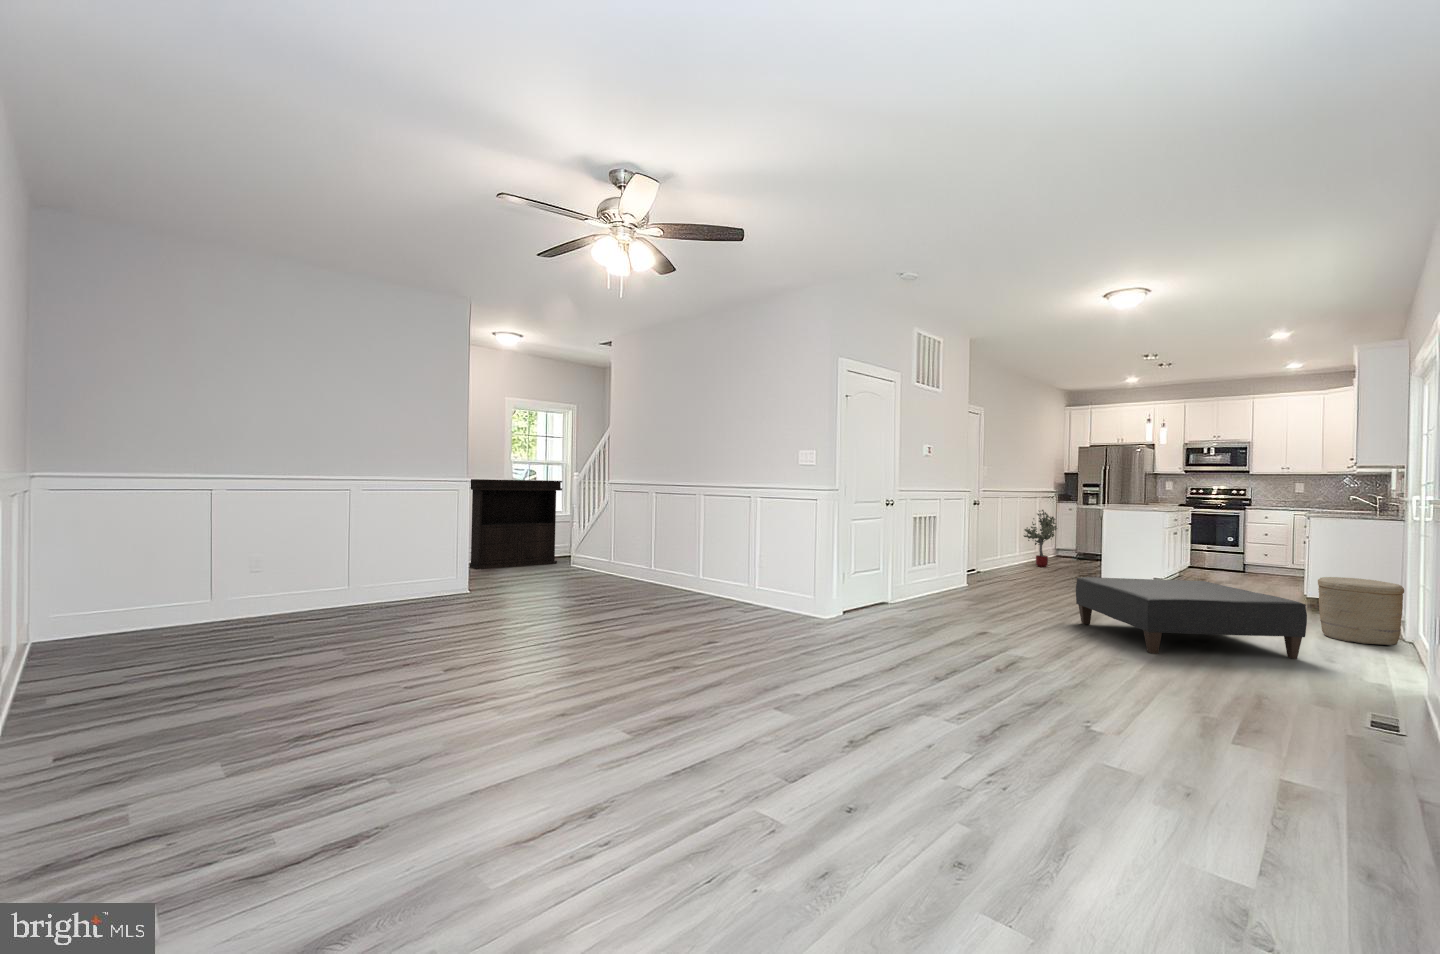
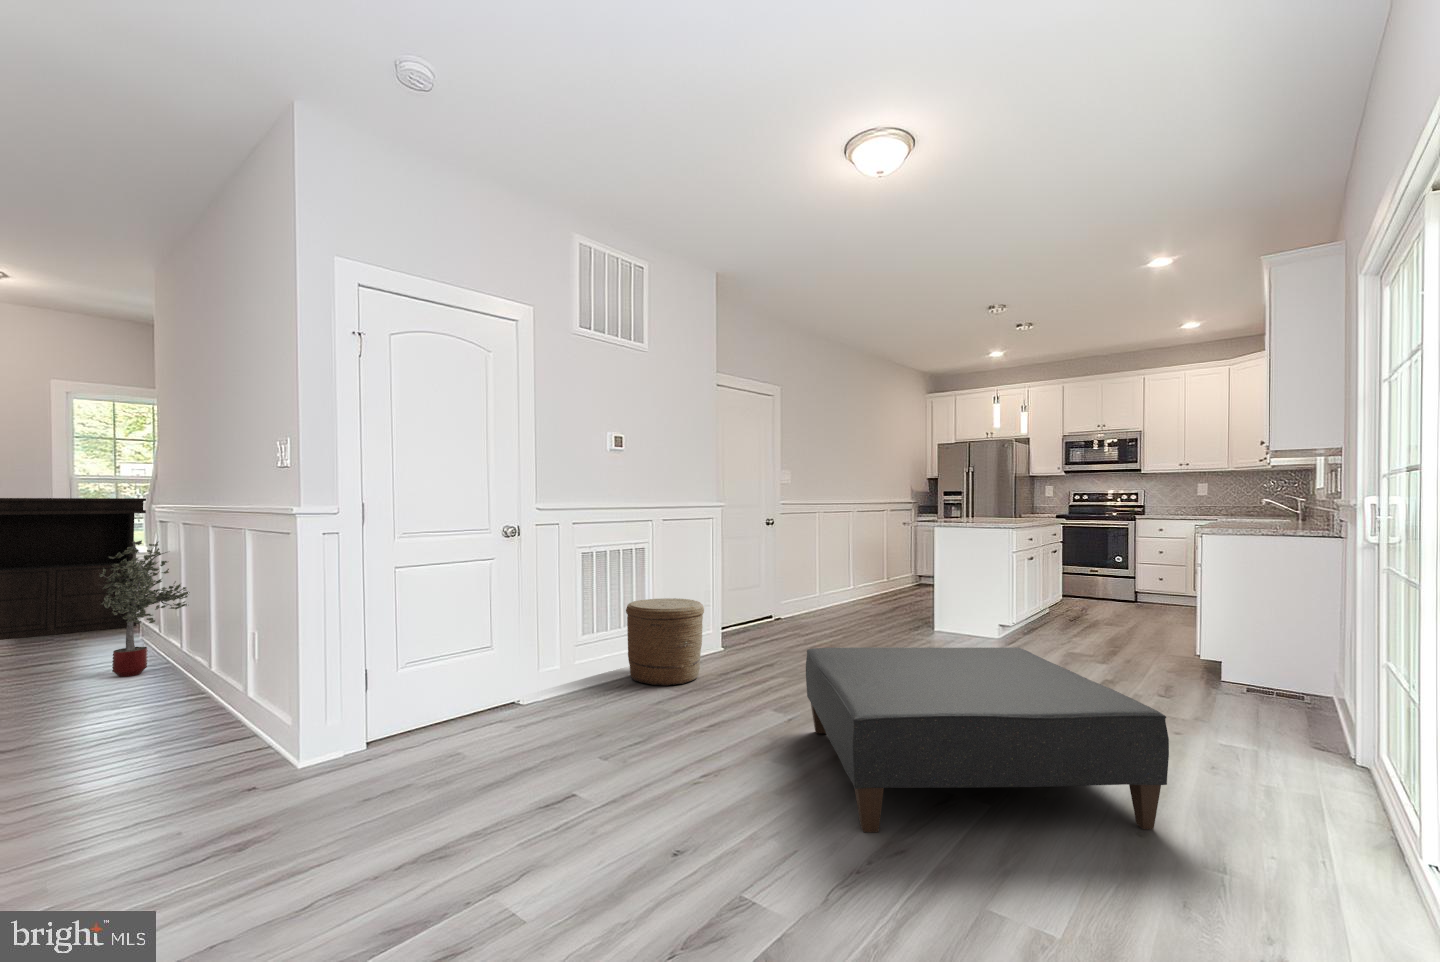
potted tree: present [1024,510,1057,567] -> present [99,540,190,677]
woven basket: present [1318,577,1404,645] -> present [626,598,704,686]

